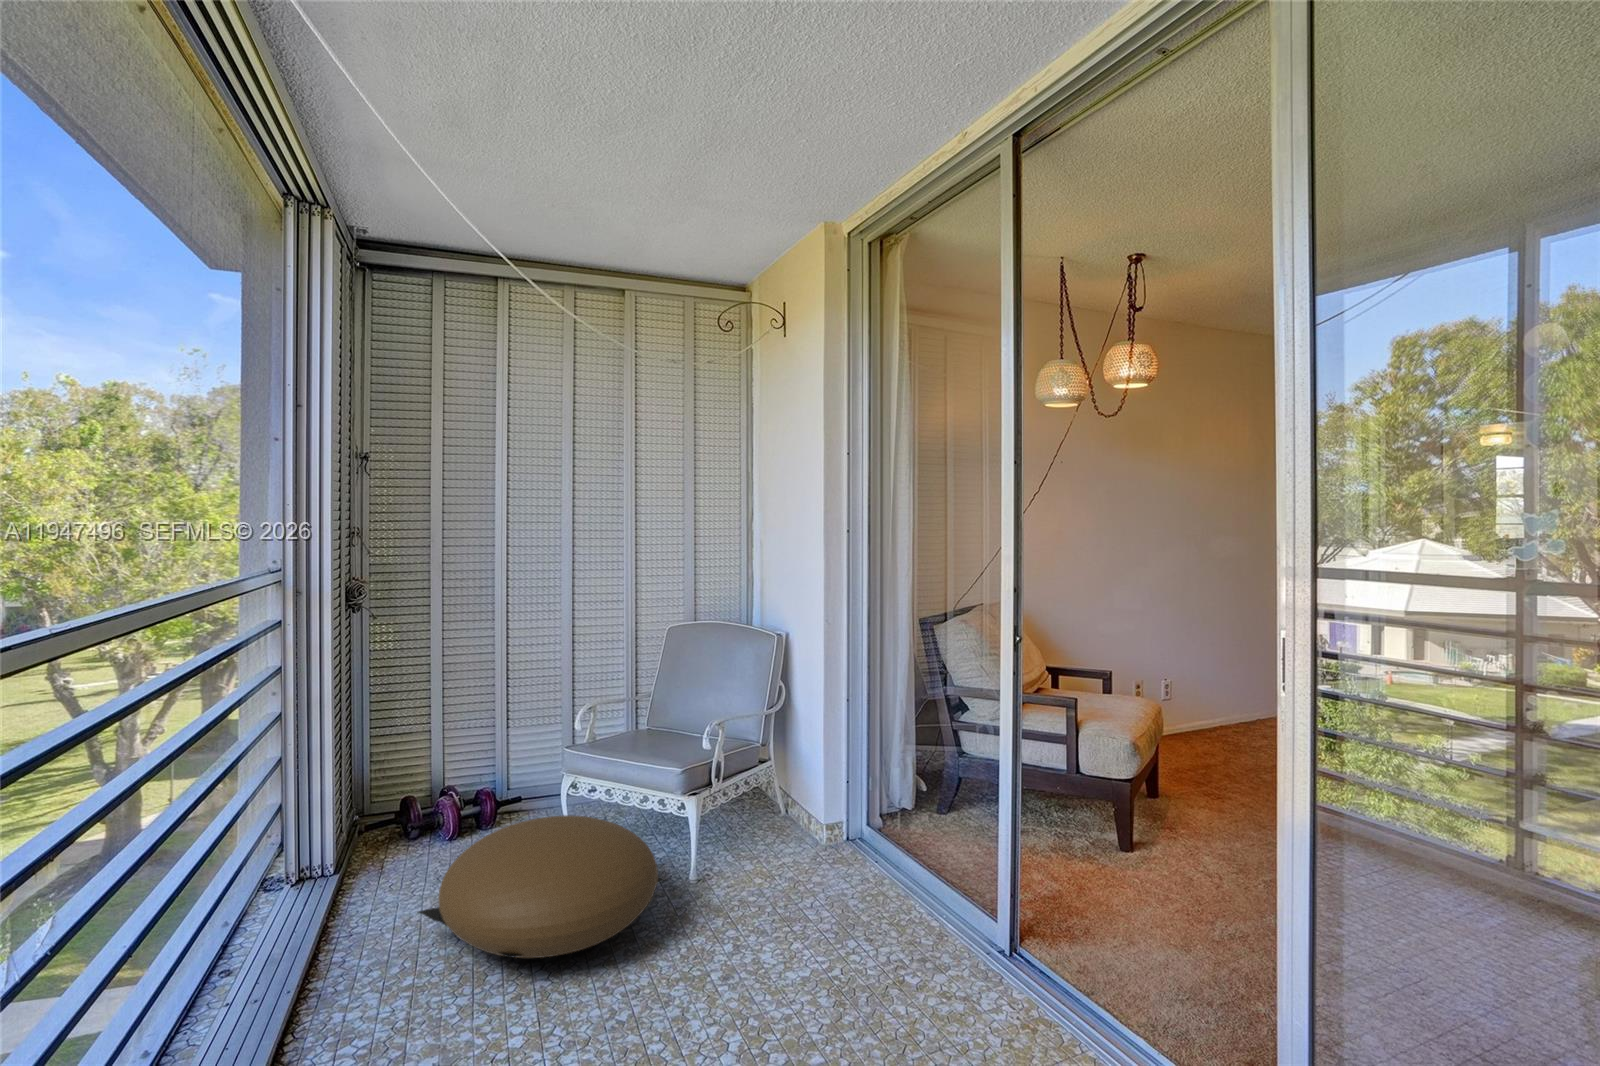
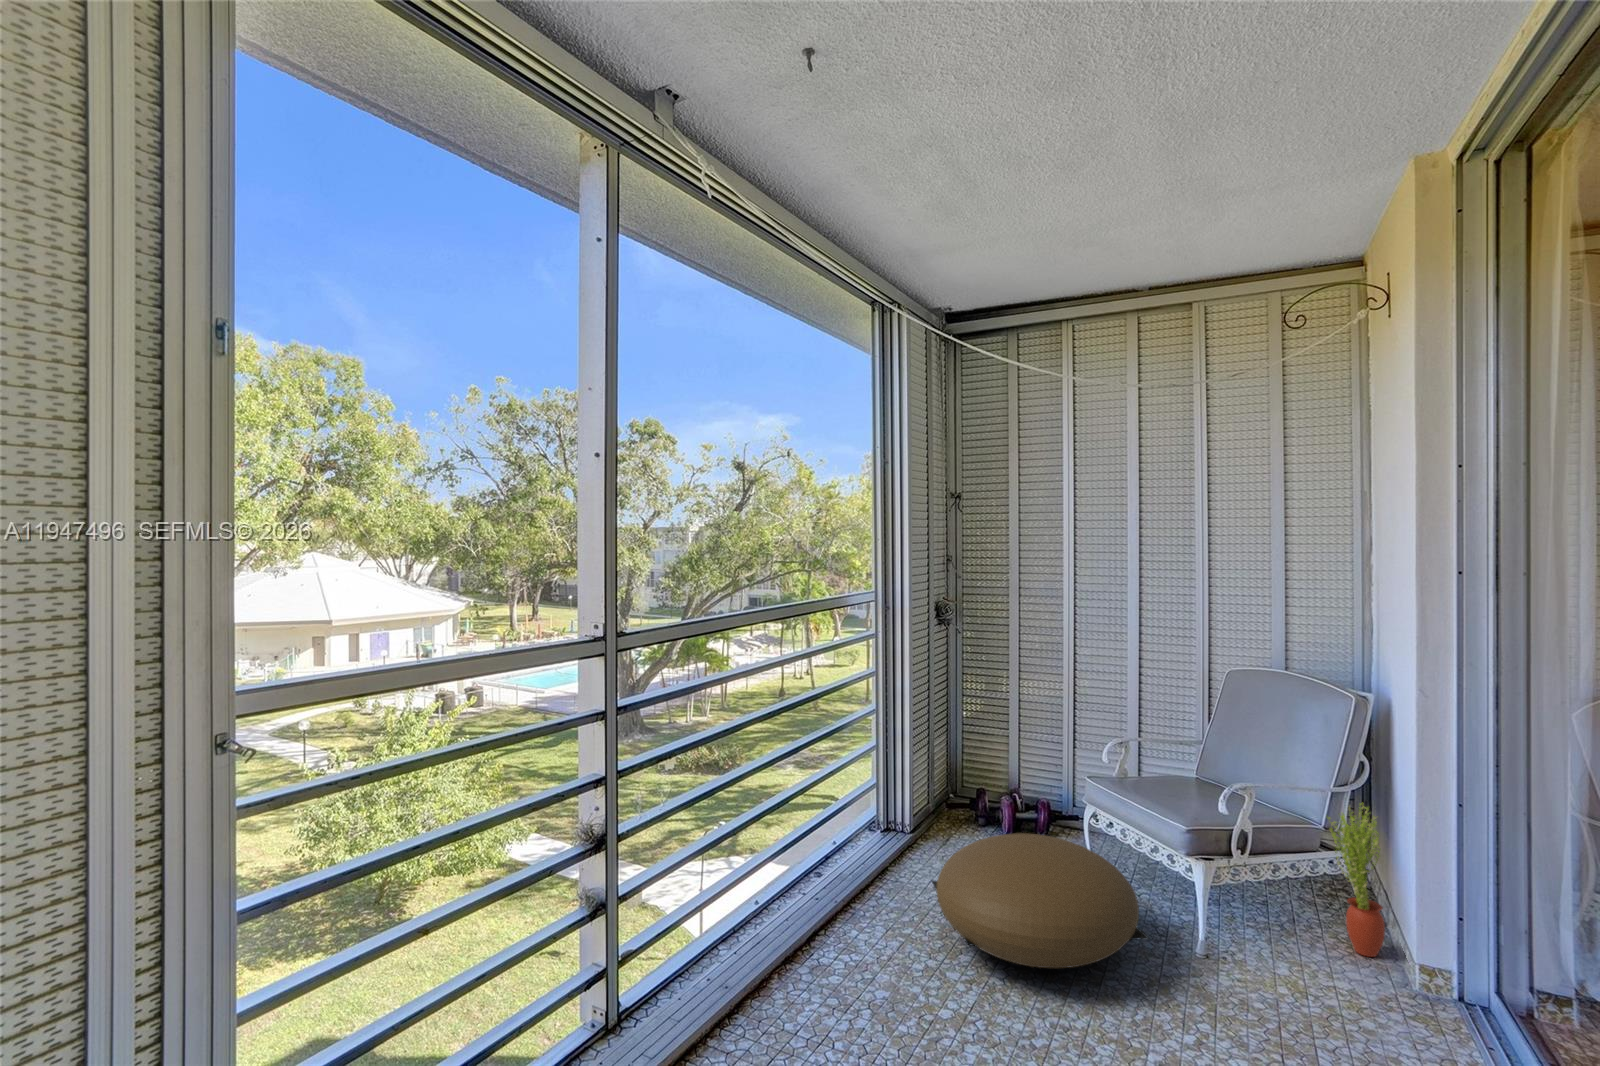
potted plant: none [761,716,800,835] -> present [1328,804,1385,957]

